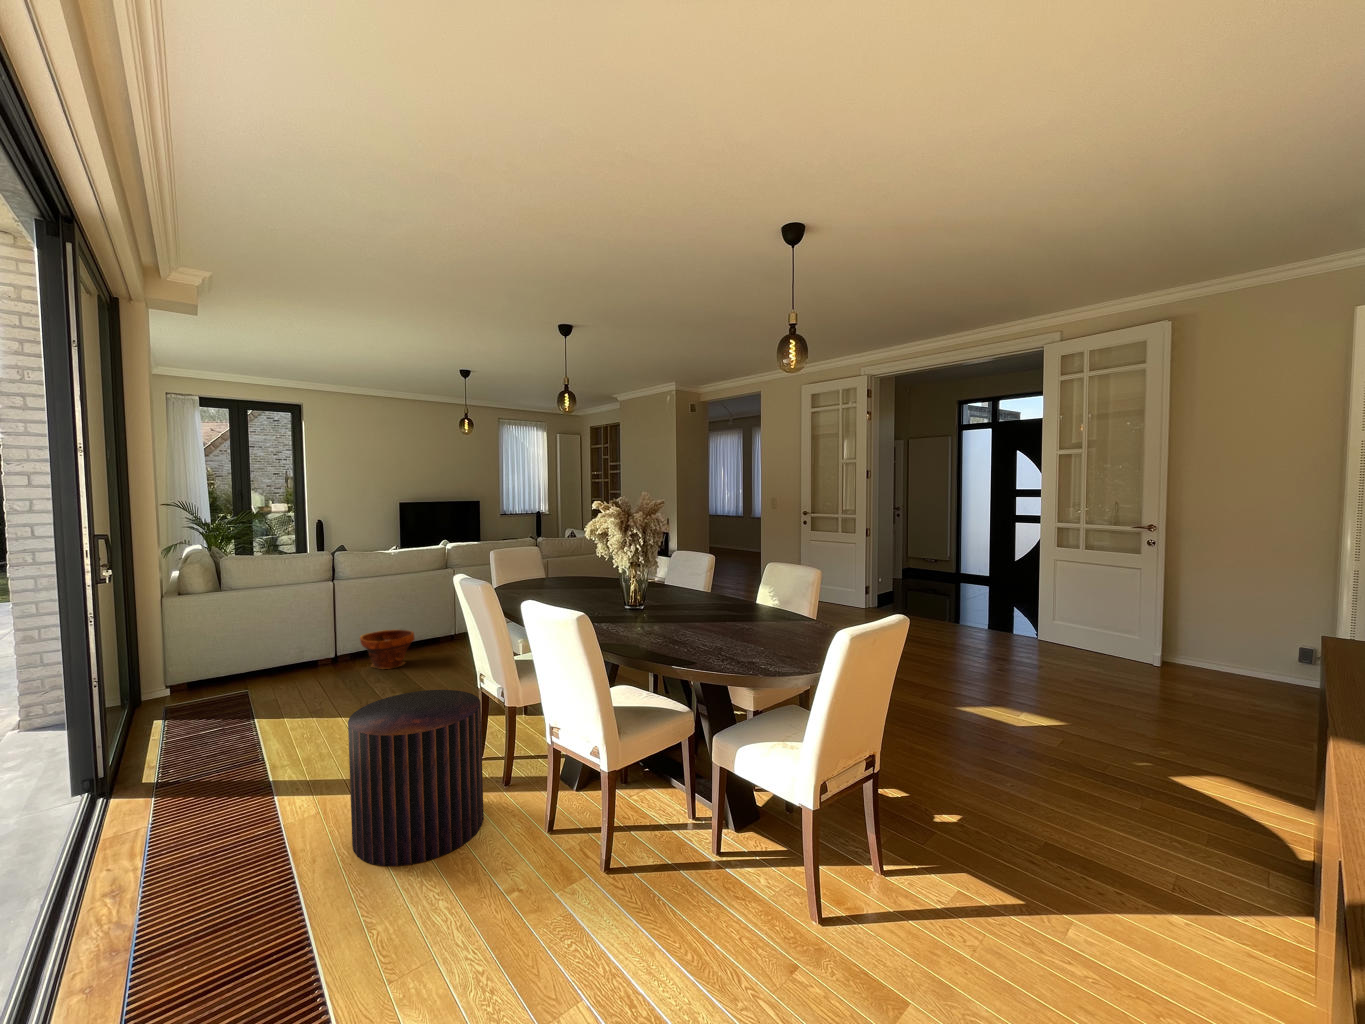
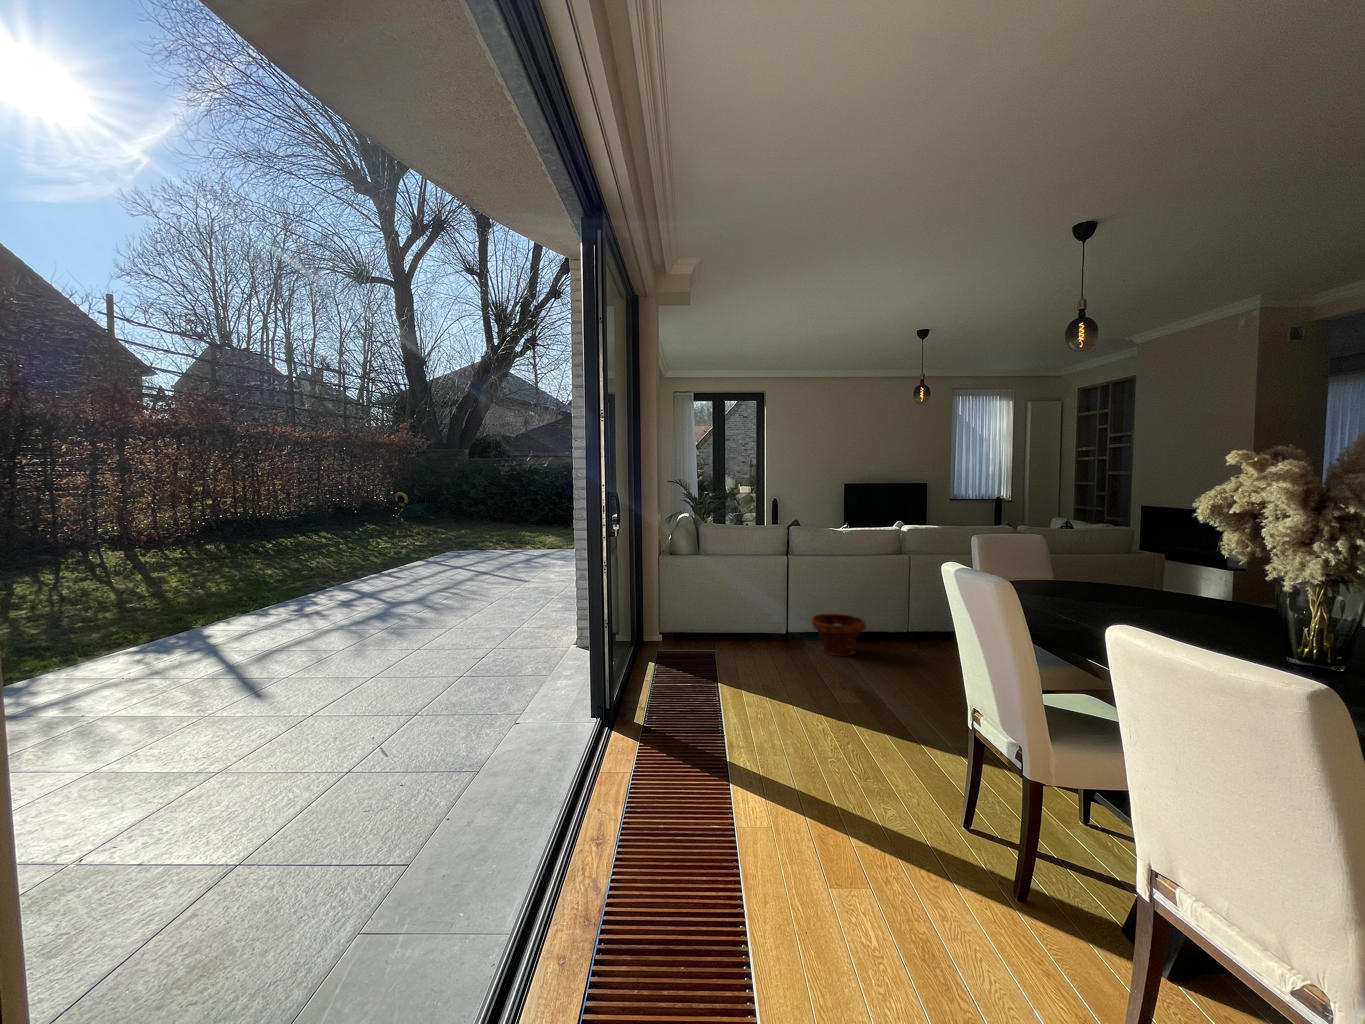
pouf: present [348,690,484,866] -> none [808,706,981,958]

